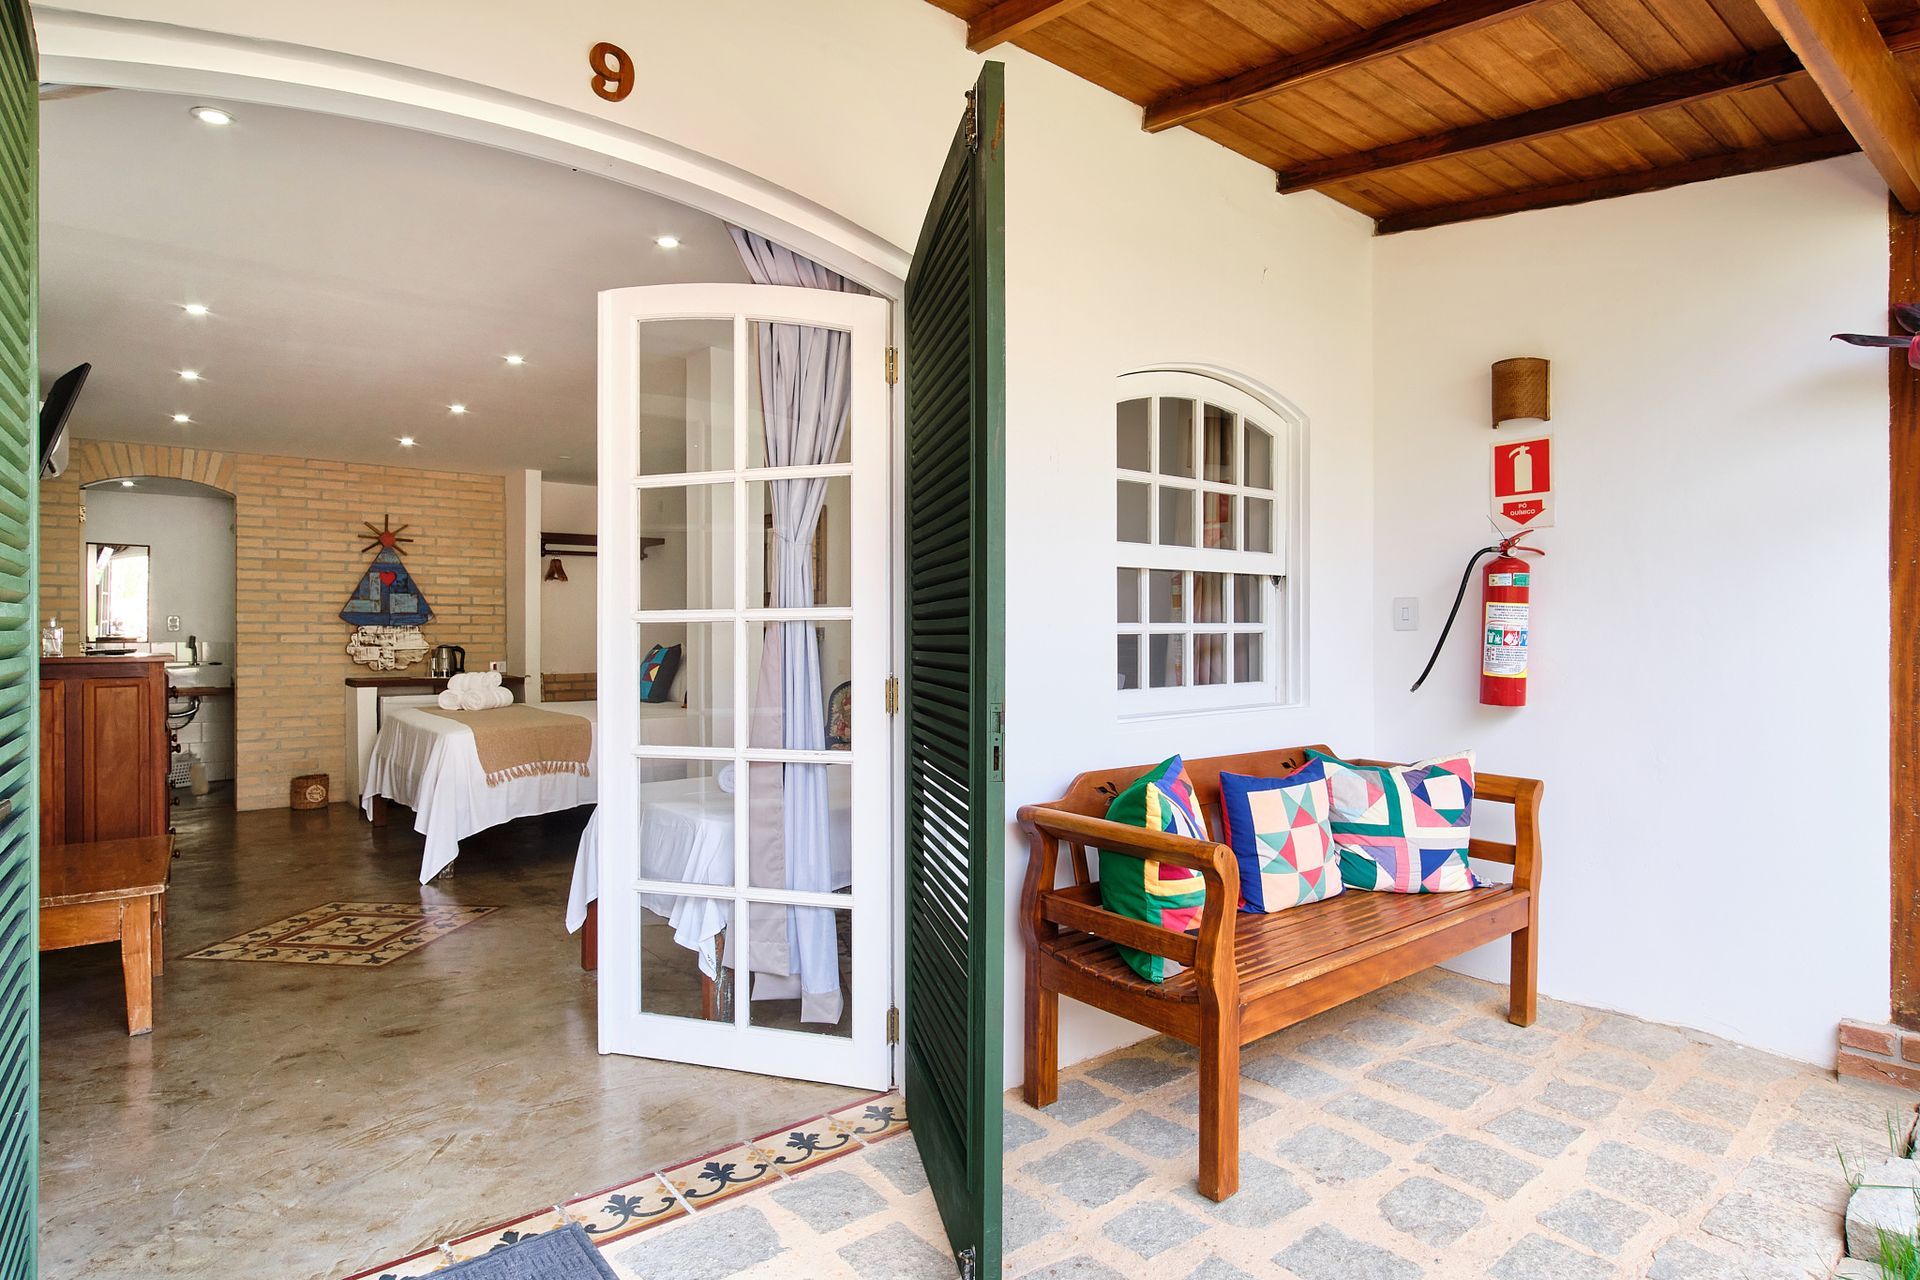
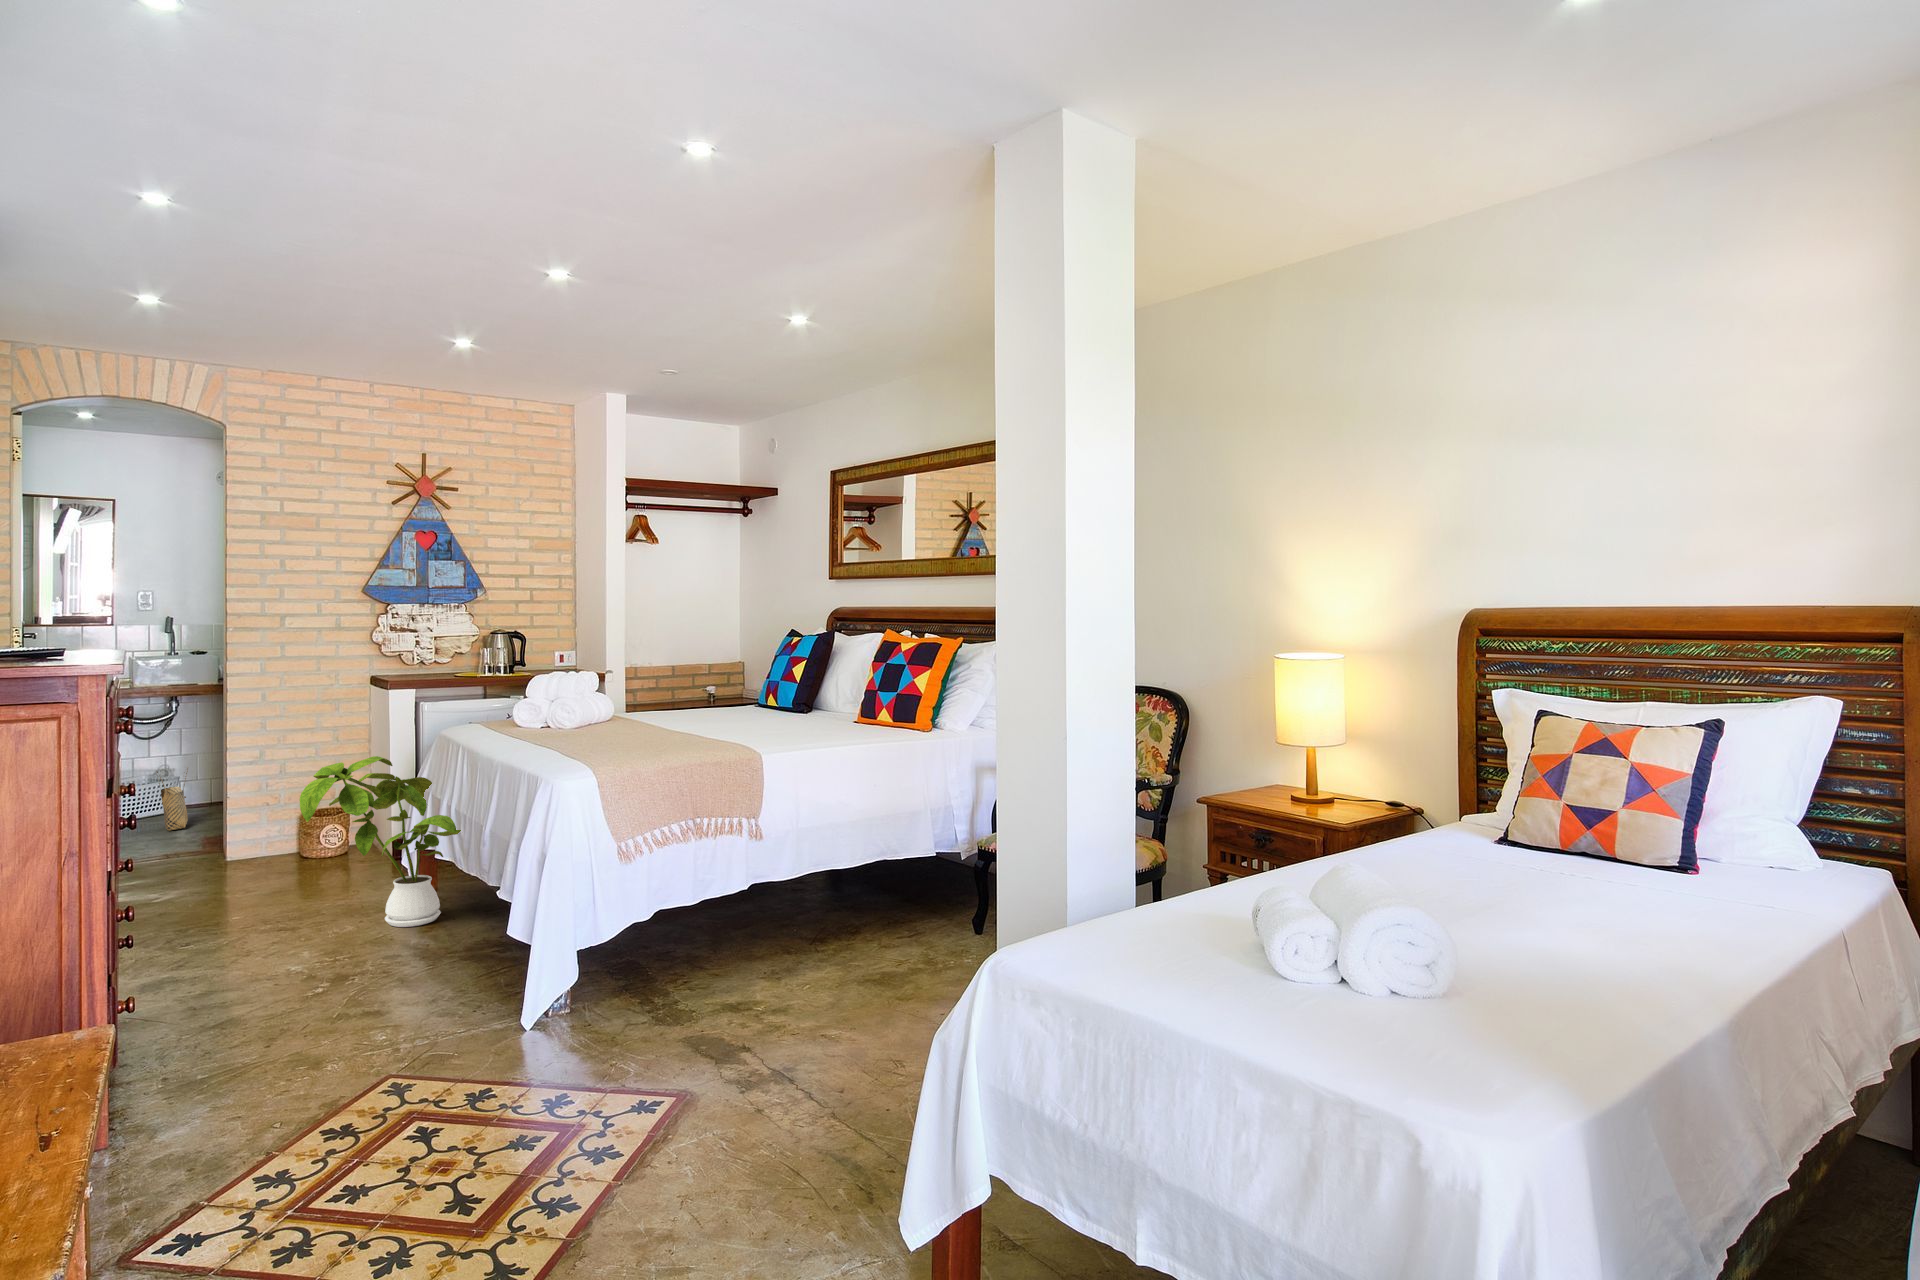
house plant: none [282,725,401,841] -> present [300,756,461,927]

